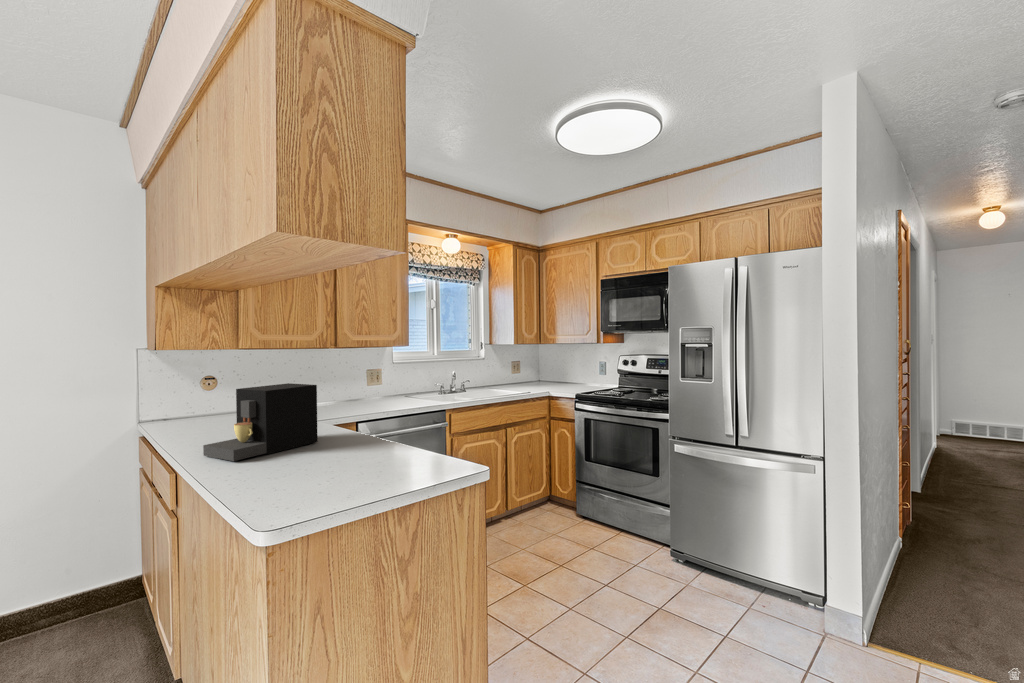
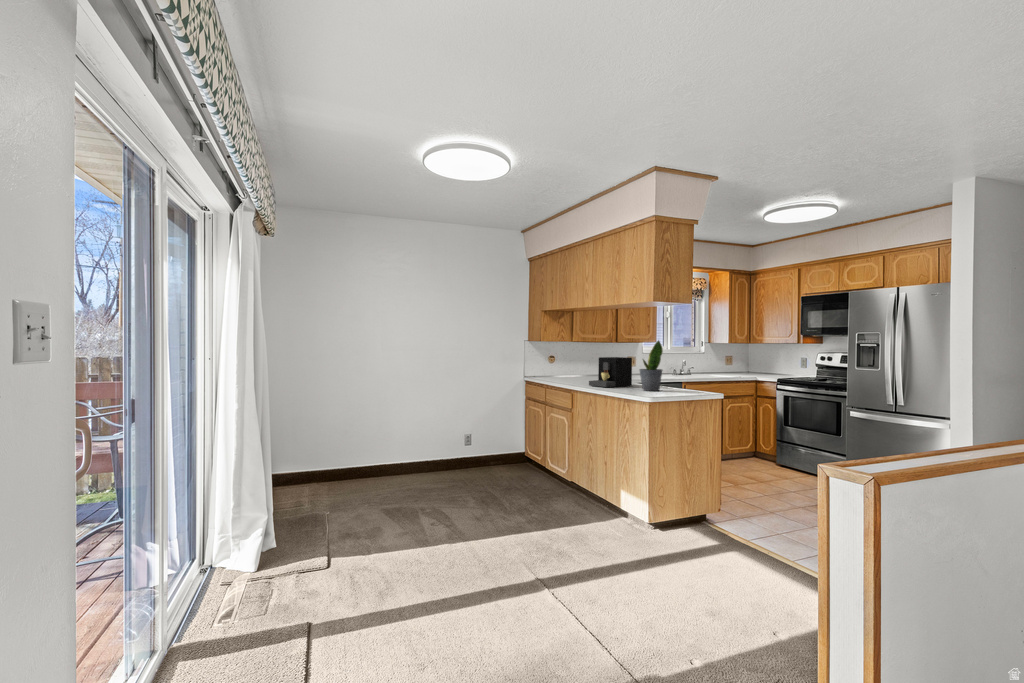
potted plant: none [308,349,363,466] -> present [639,340,663,391]

